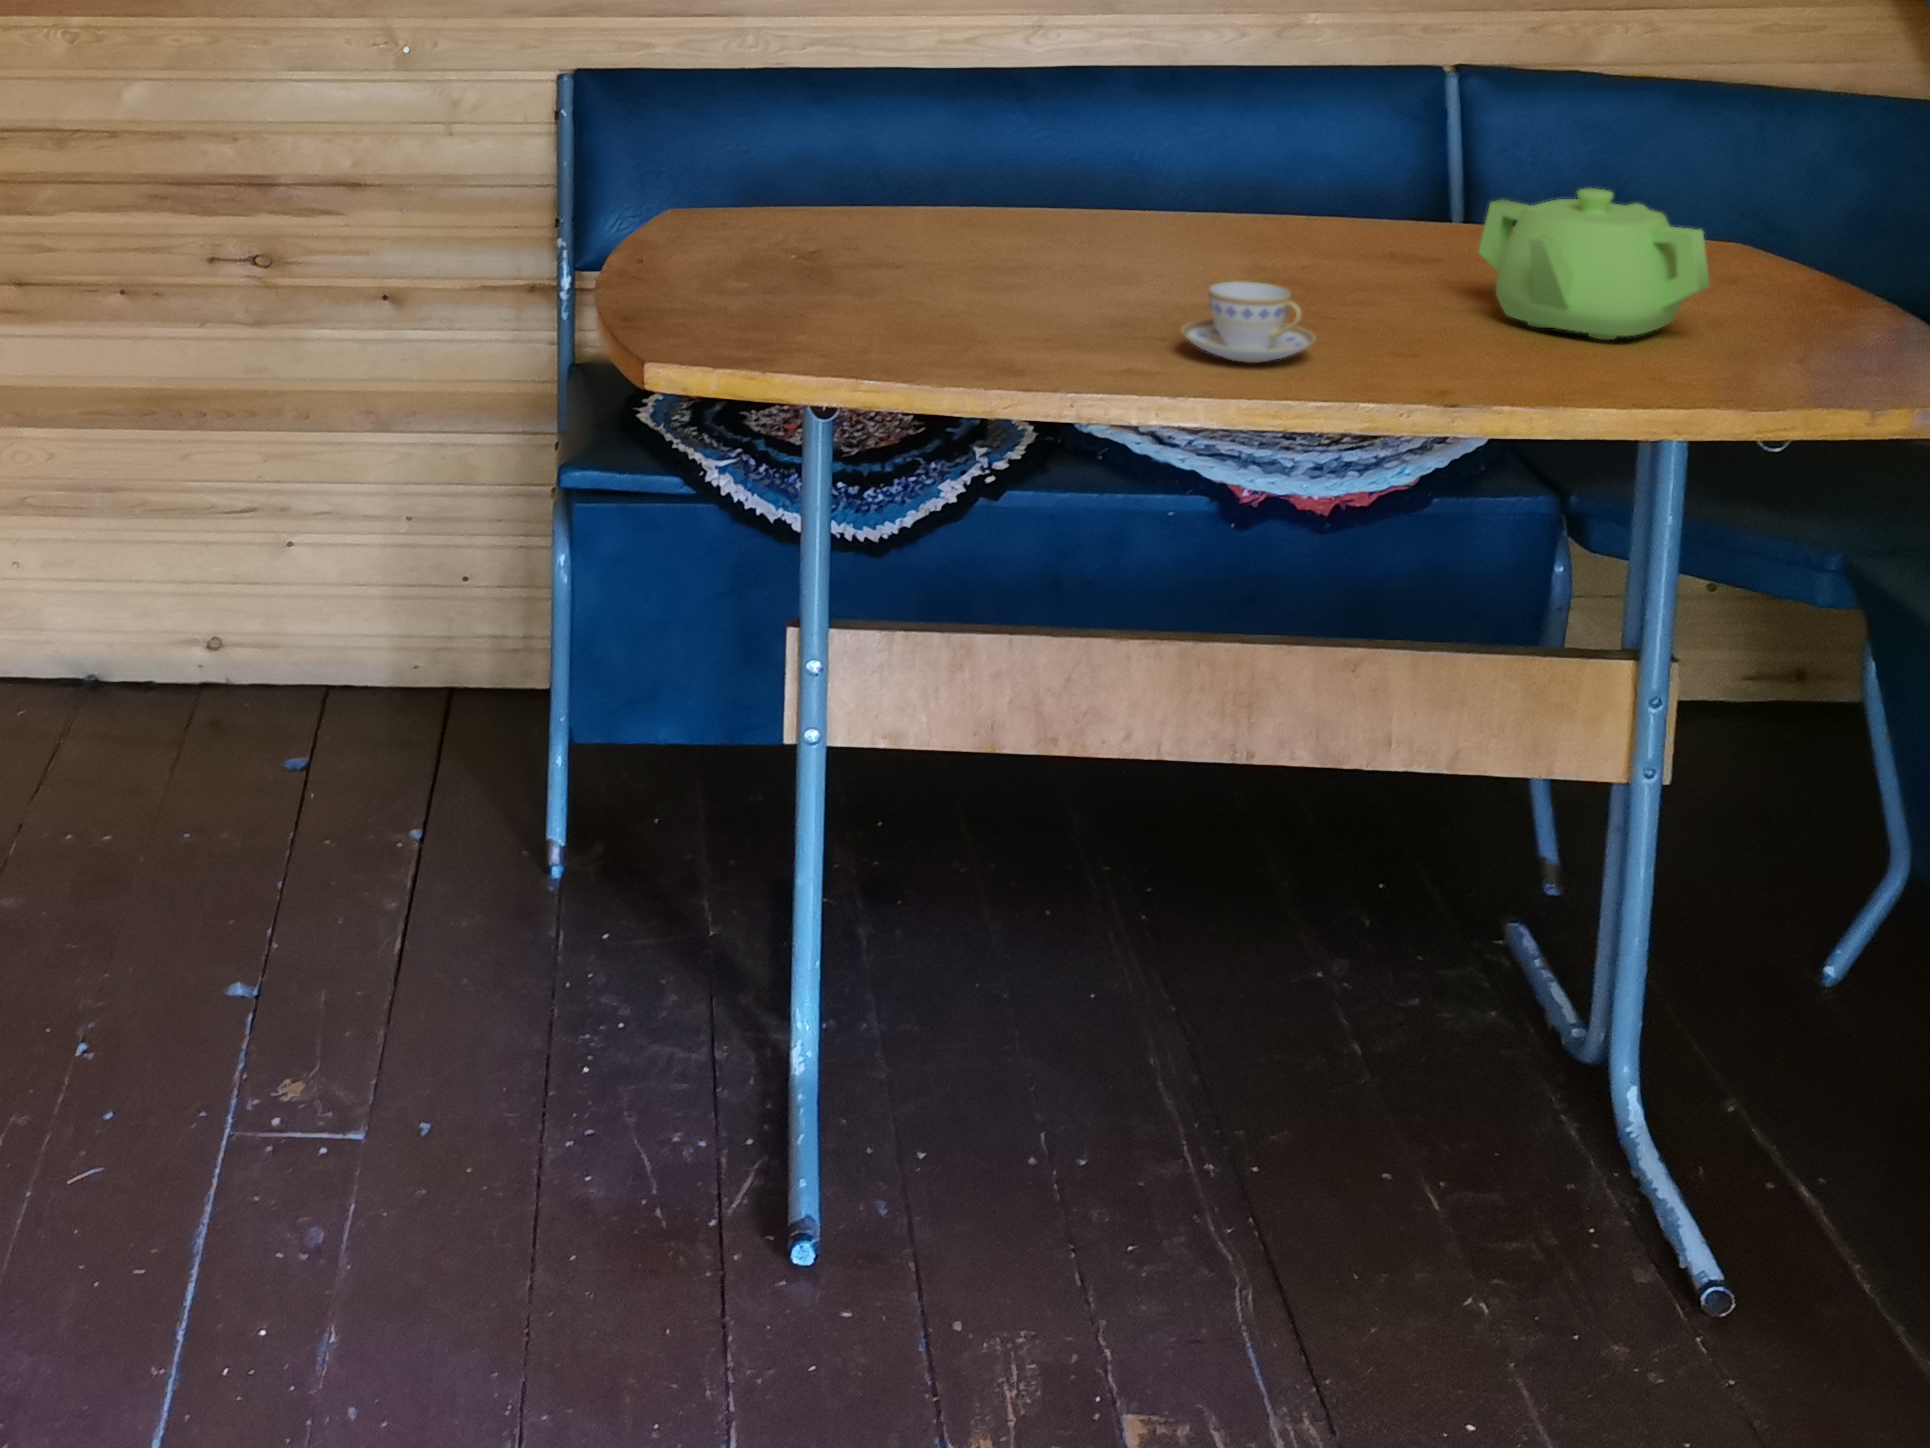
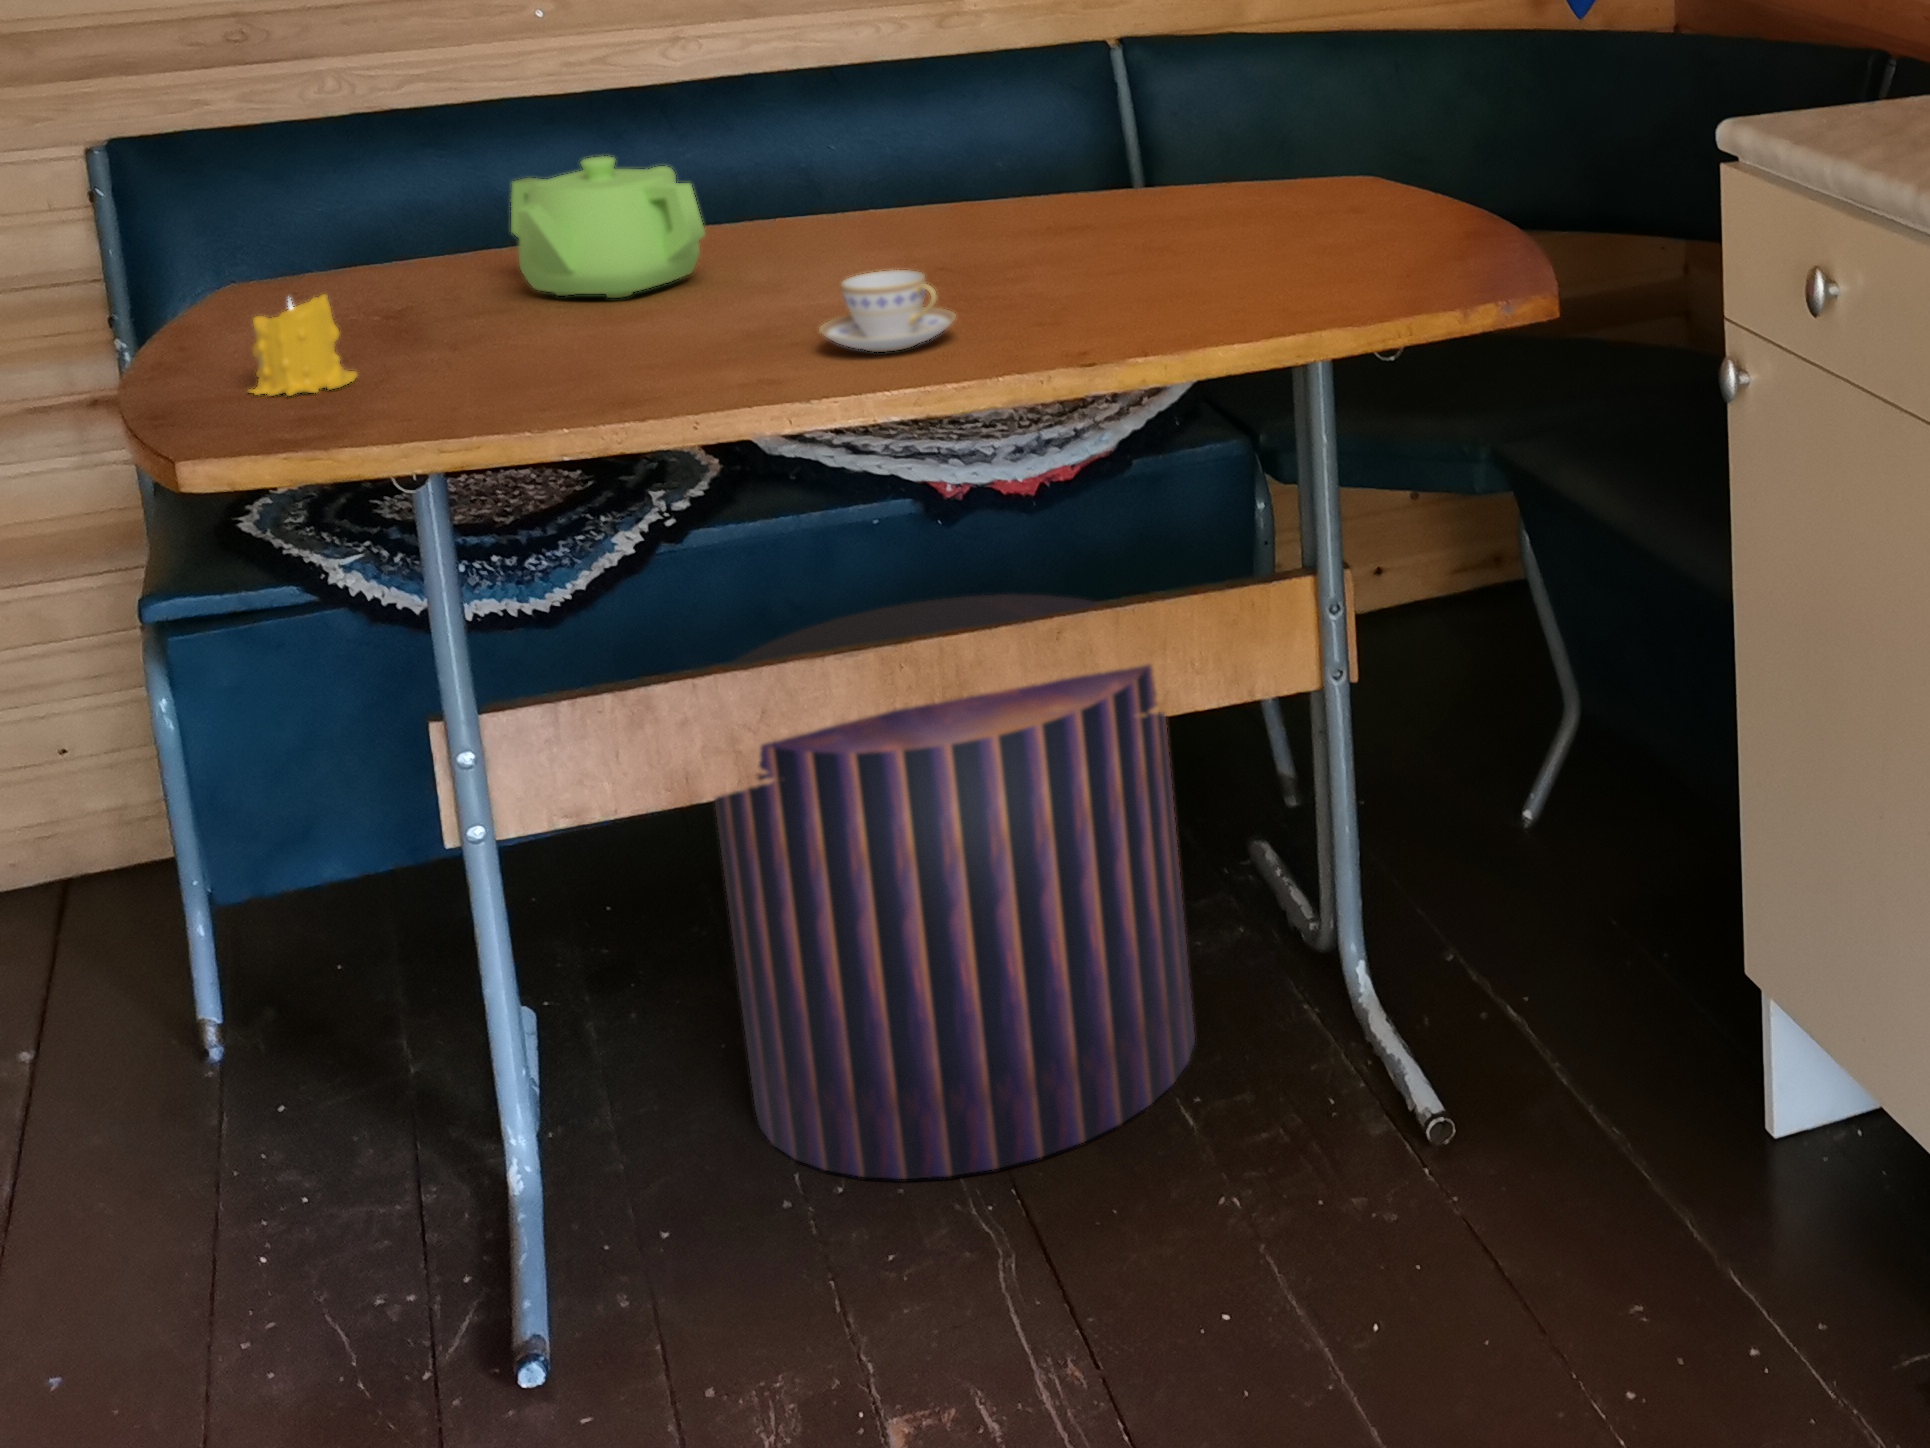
teapot: present [1478,188,1710,340] -> present [511,156,705,298]
candle: none [681,226,770,318] -> present [249,295,357,396]
pouf: none [995,599,1460,1198] -> present [715,594,1195,1179]

